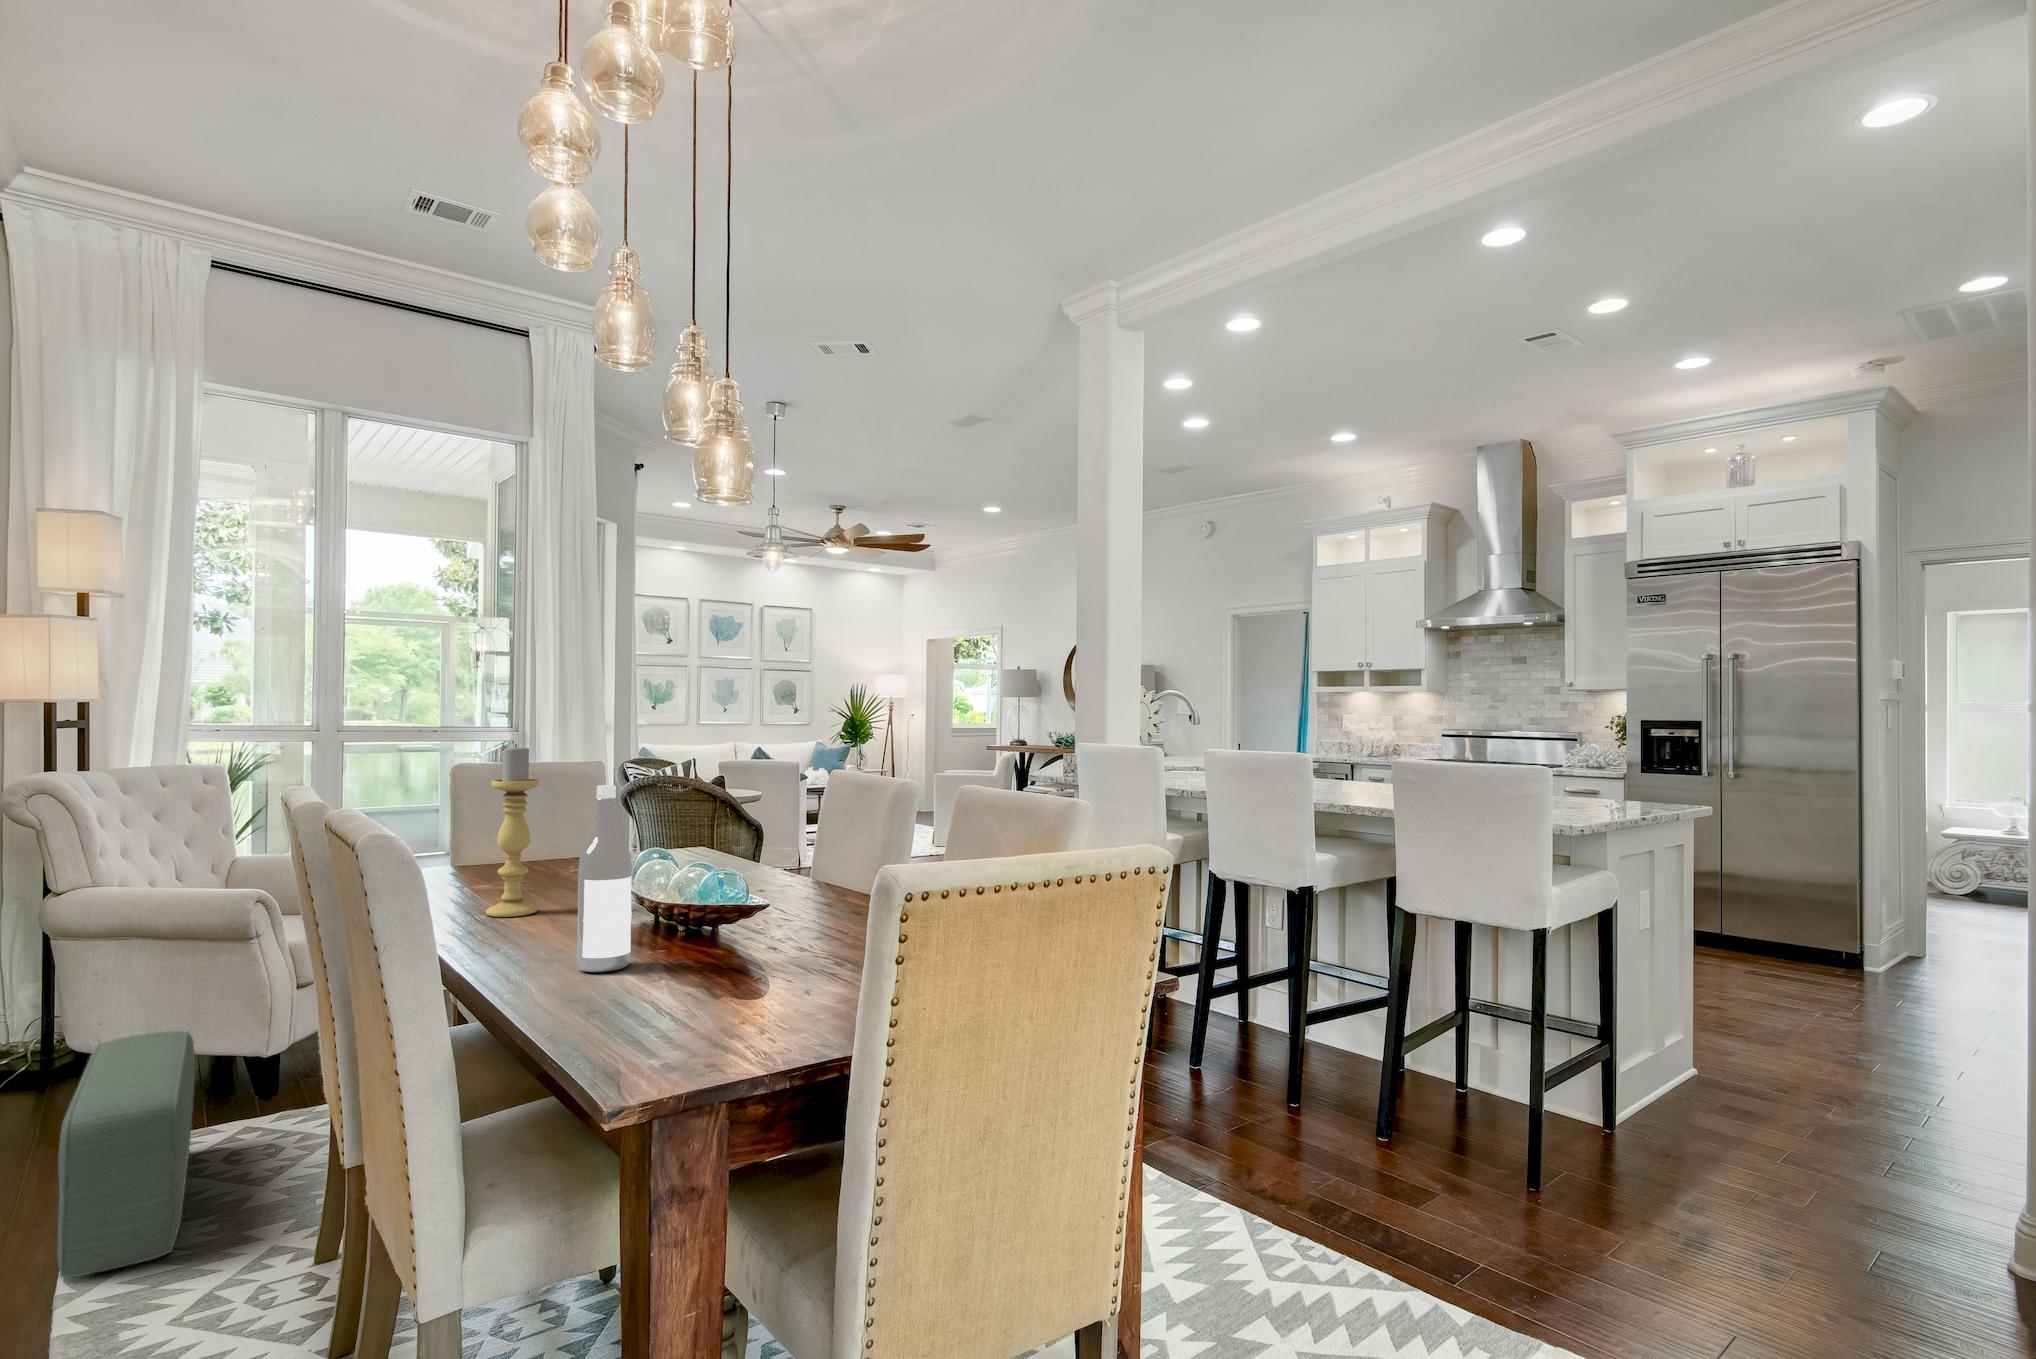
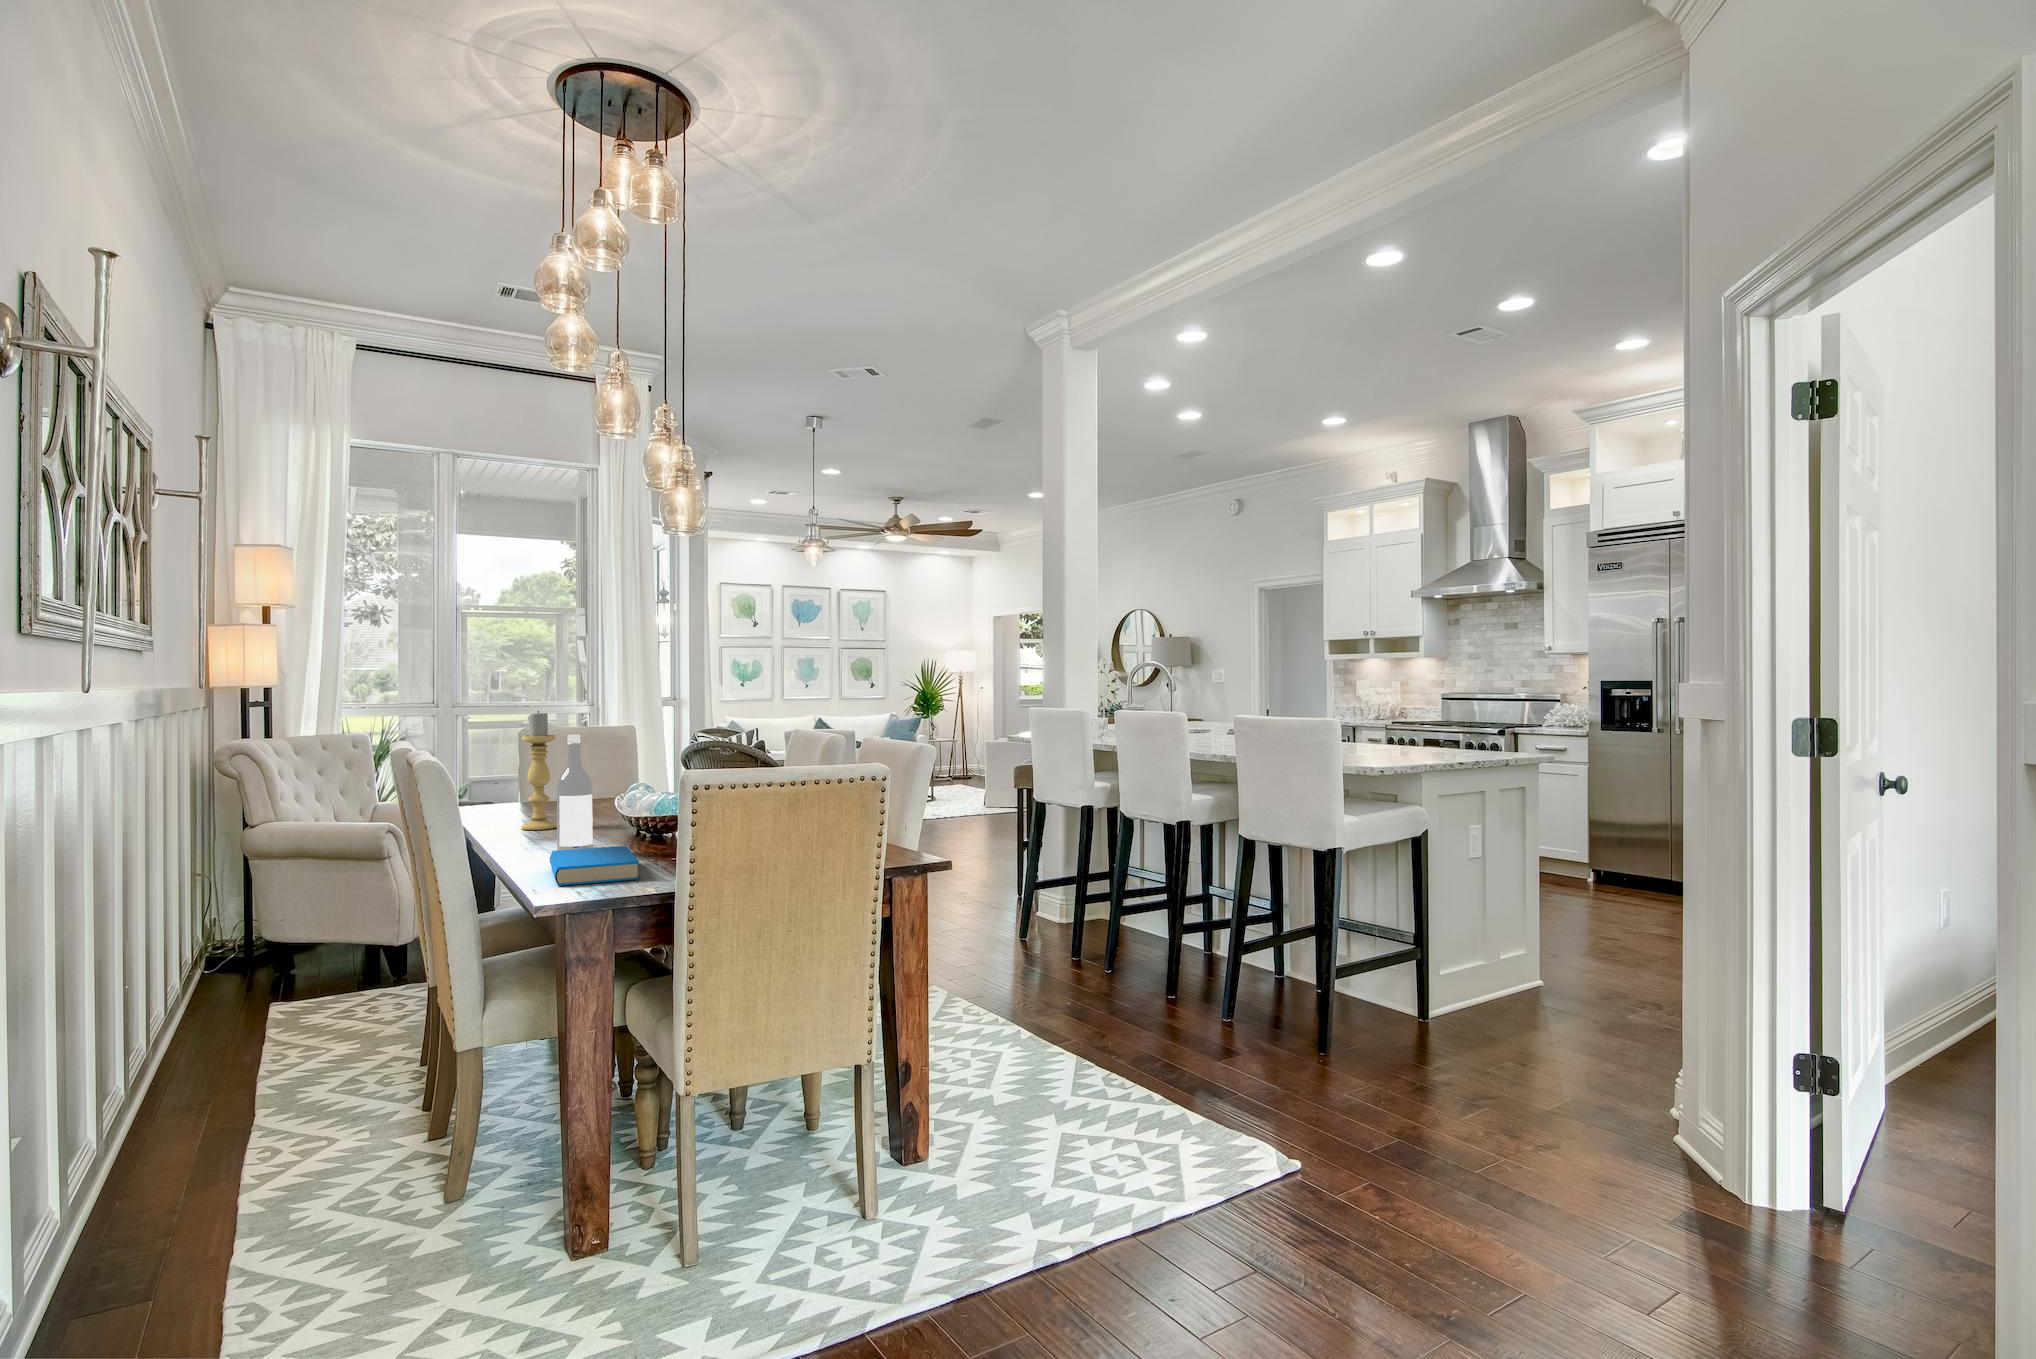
book: none [584,960,753,1047] -> present [550,846,639,886]
pouf: present [57,1031,195,1277] -> none [257,919,345,1067]

